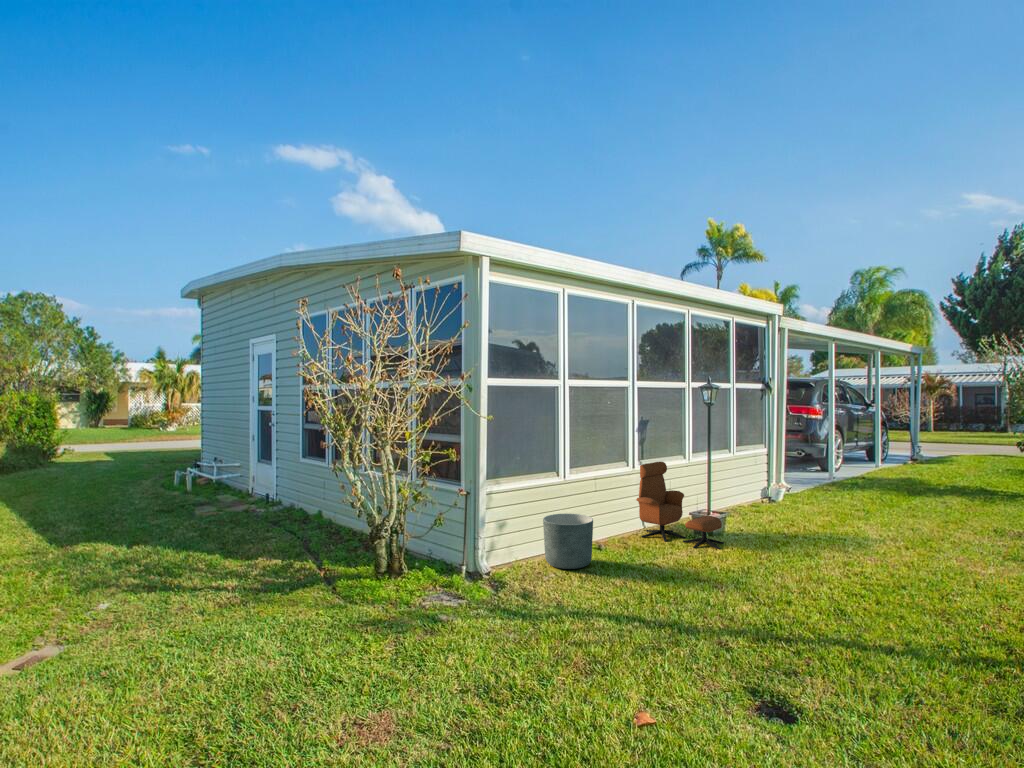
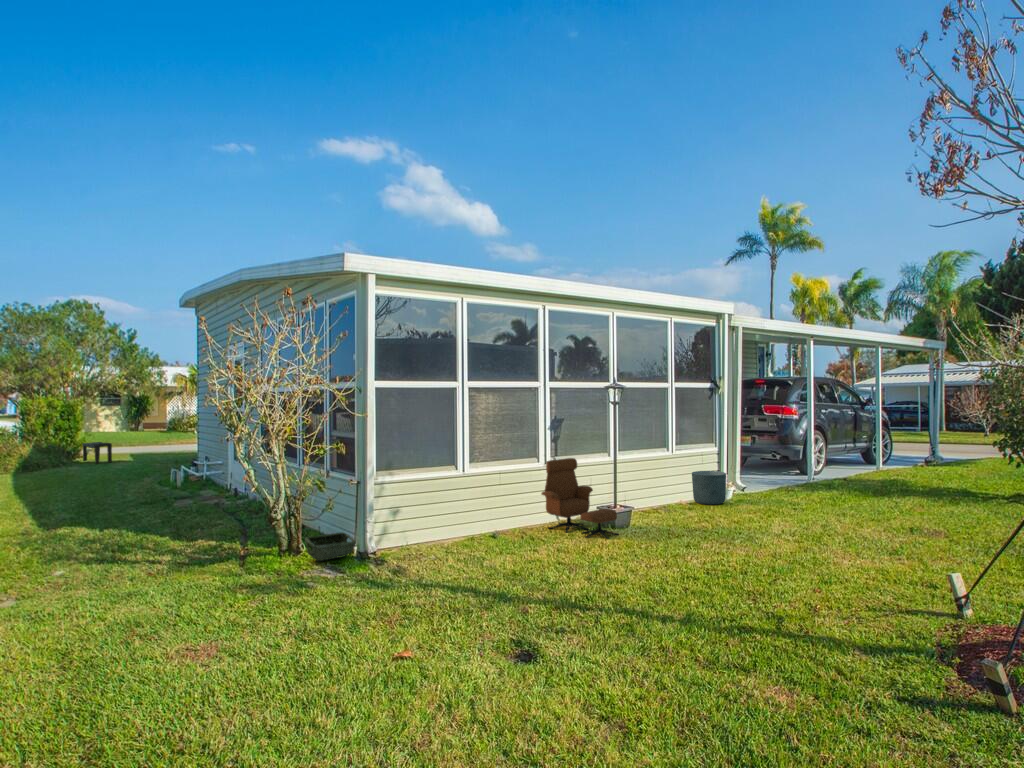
bench: none [58,440,92,464] -> present [82,442,112,464]
planter: present [543,513,593,569] -> present [692,471,726,505]
woven basket: none [409,549,465,585] -> present [305,532,356,561]

